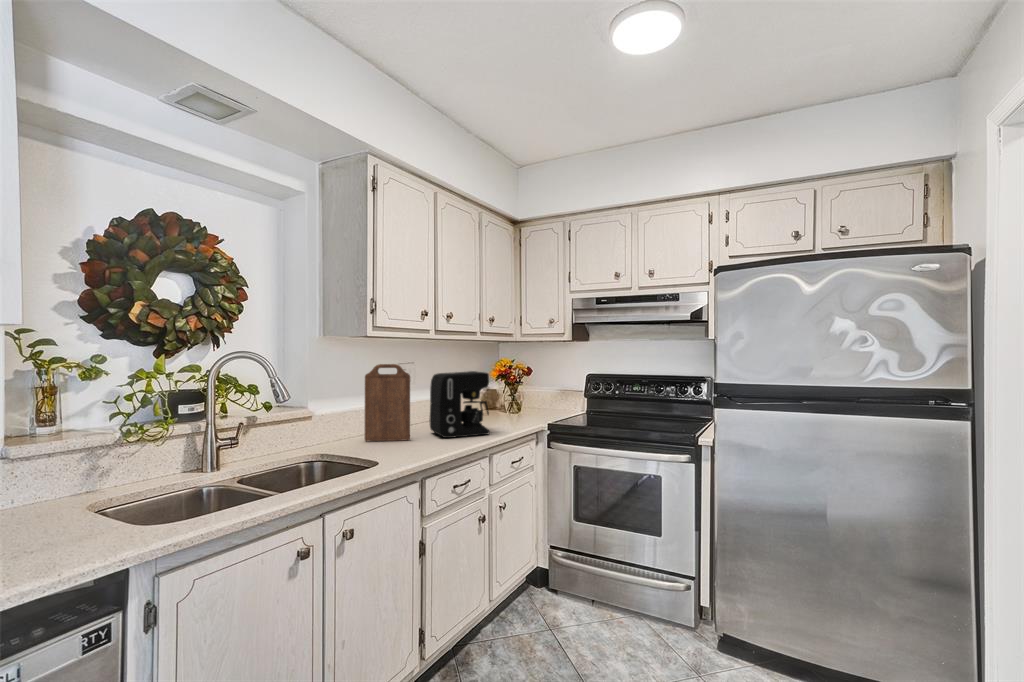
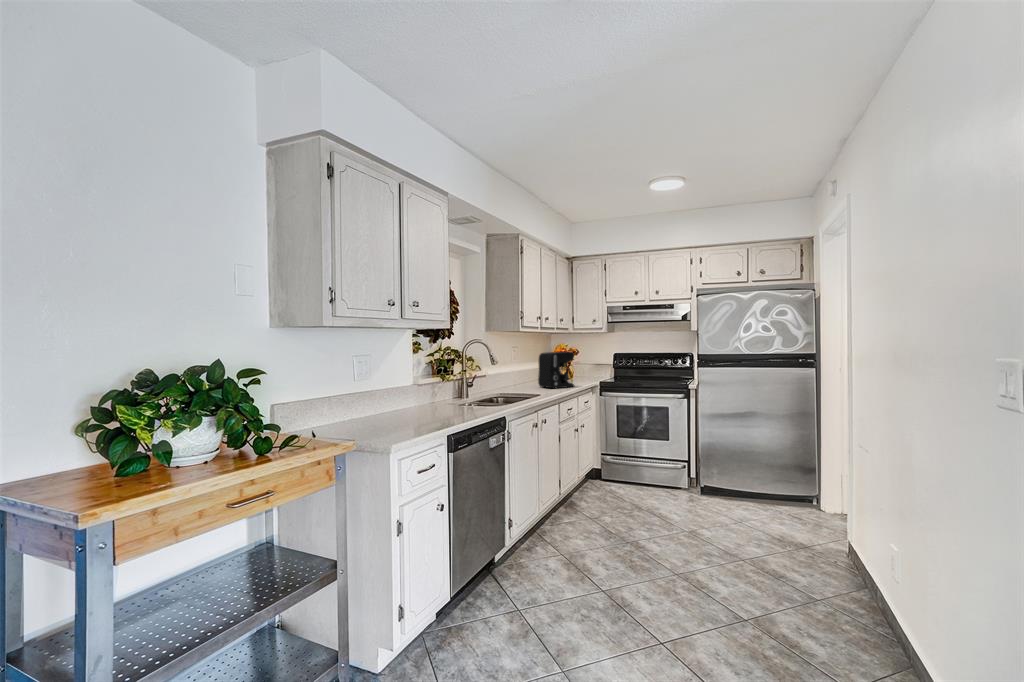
cutting board: present [364,364,410,441] -> none [510,347,535,391]

